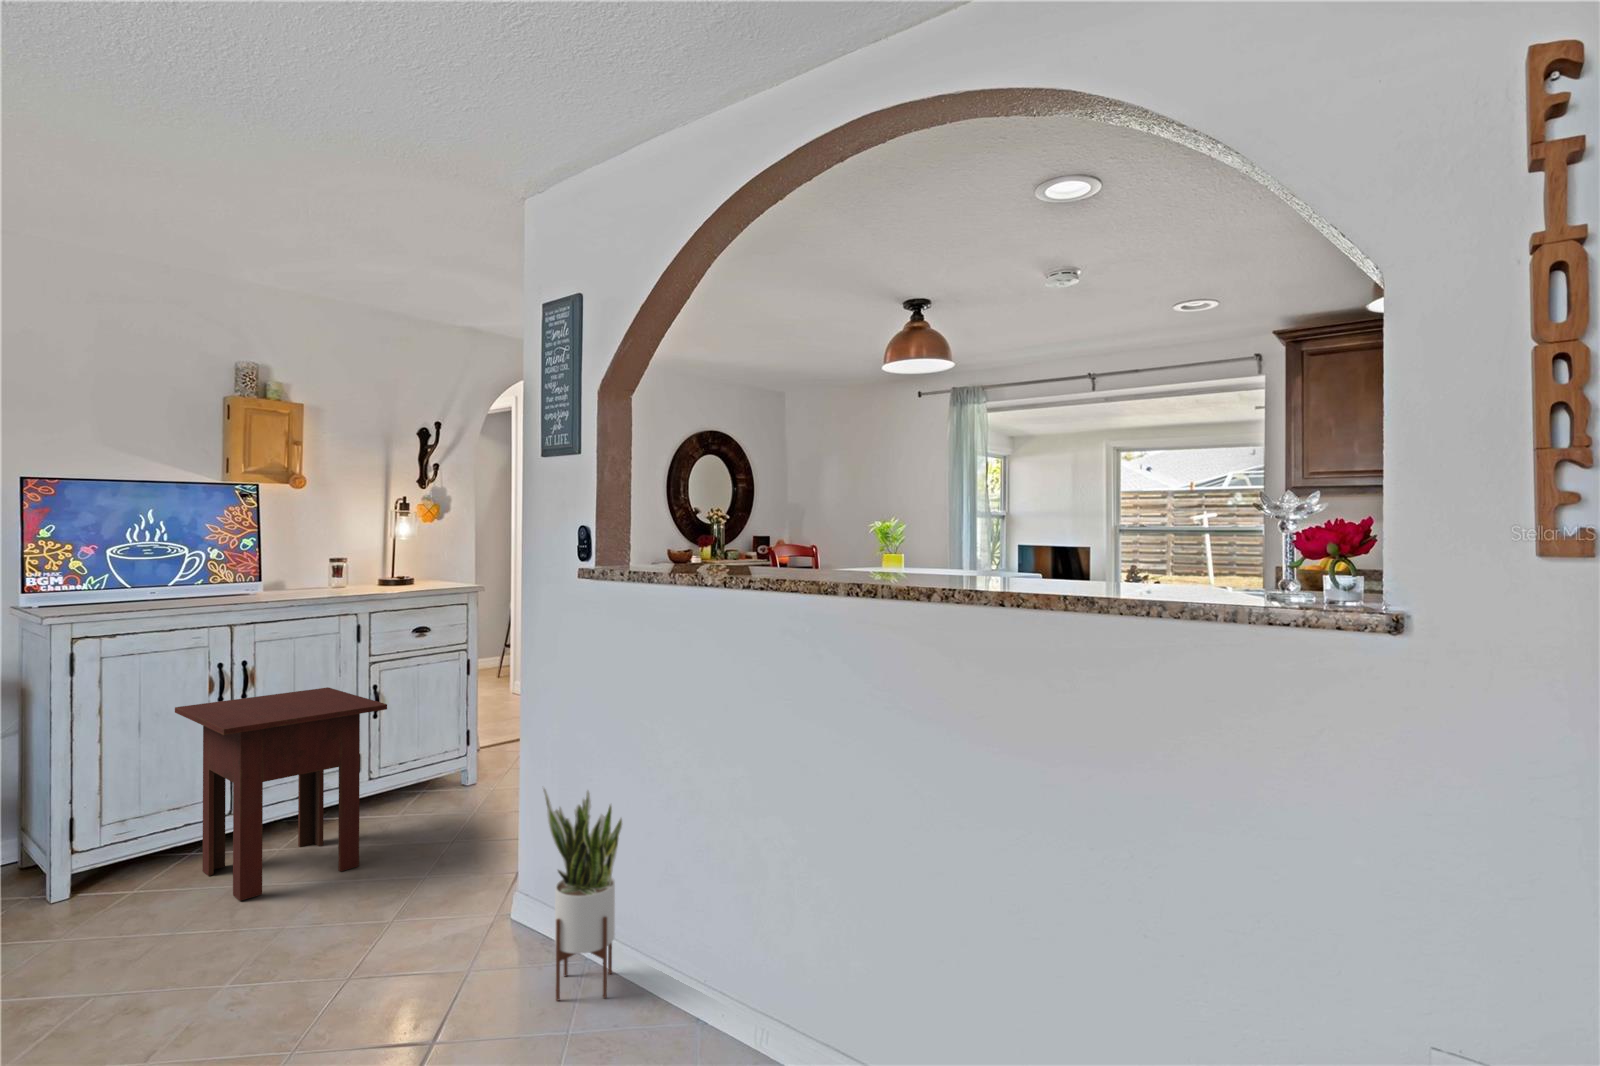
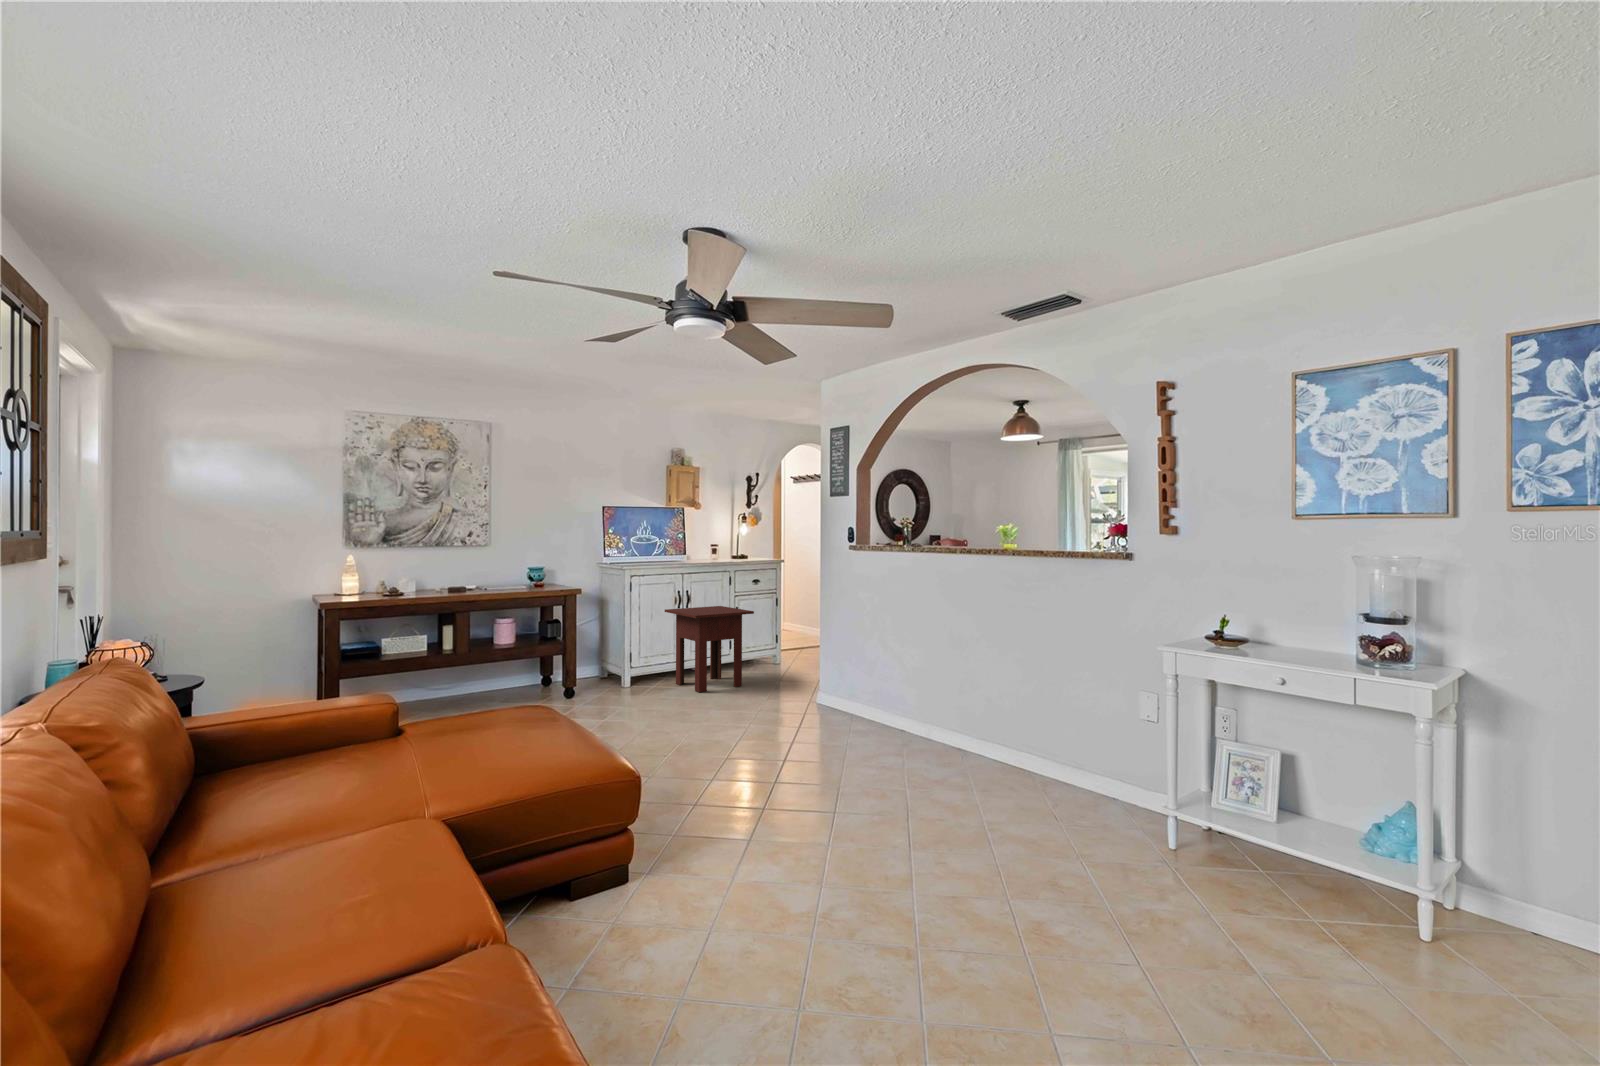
potted plant: present [543,788,622,1000] -> none [836,637,870,724]

